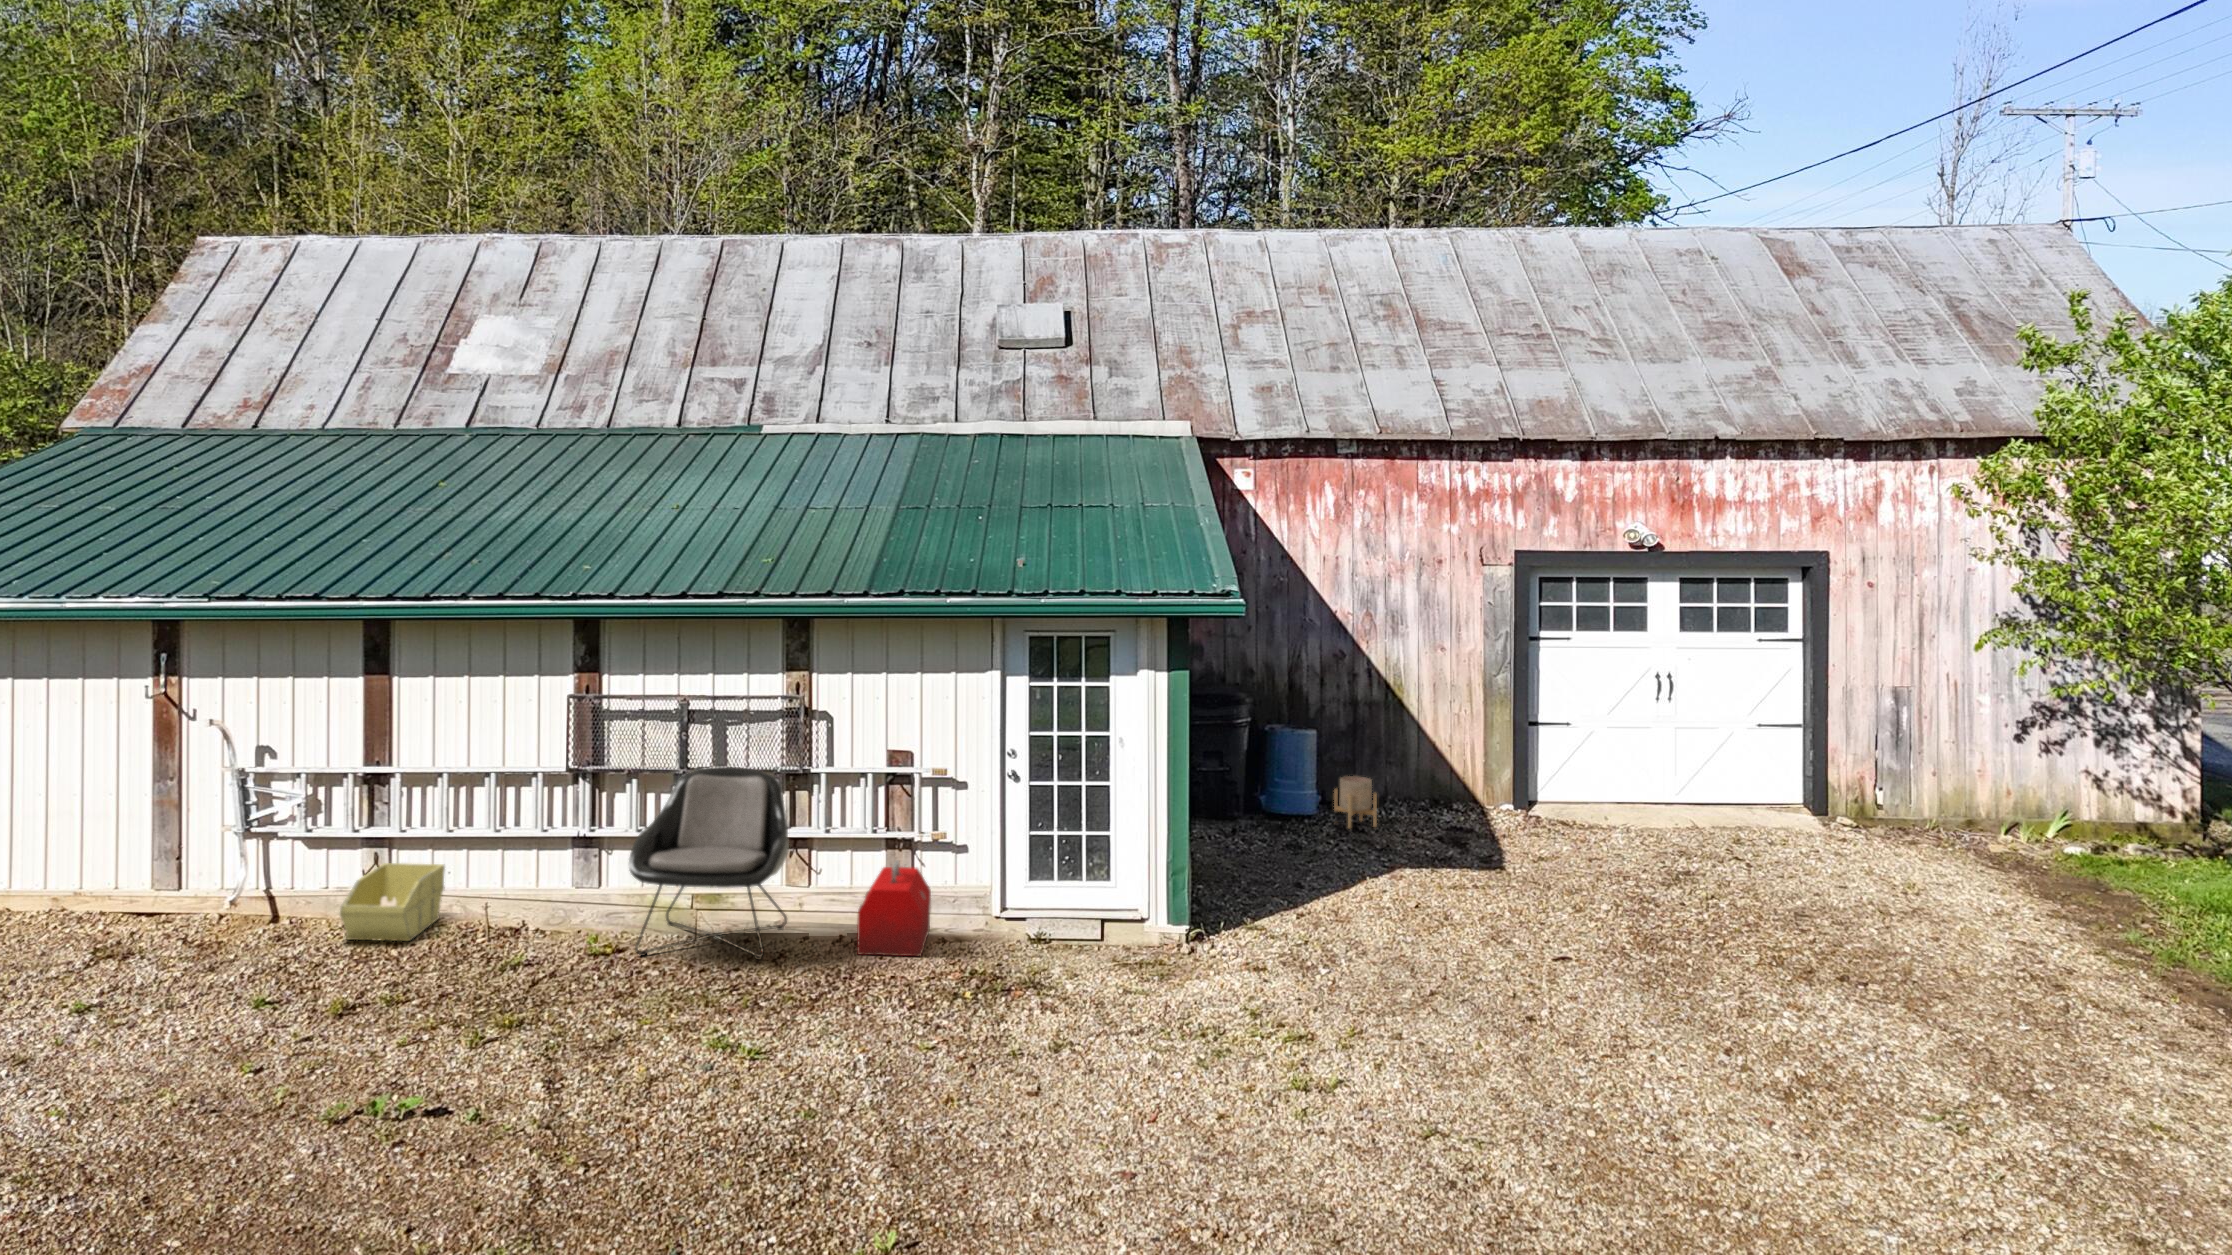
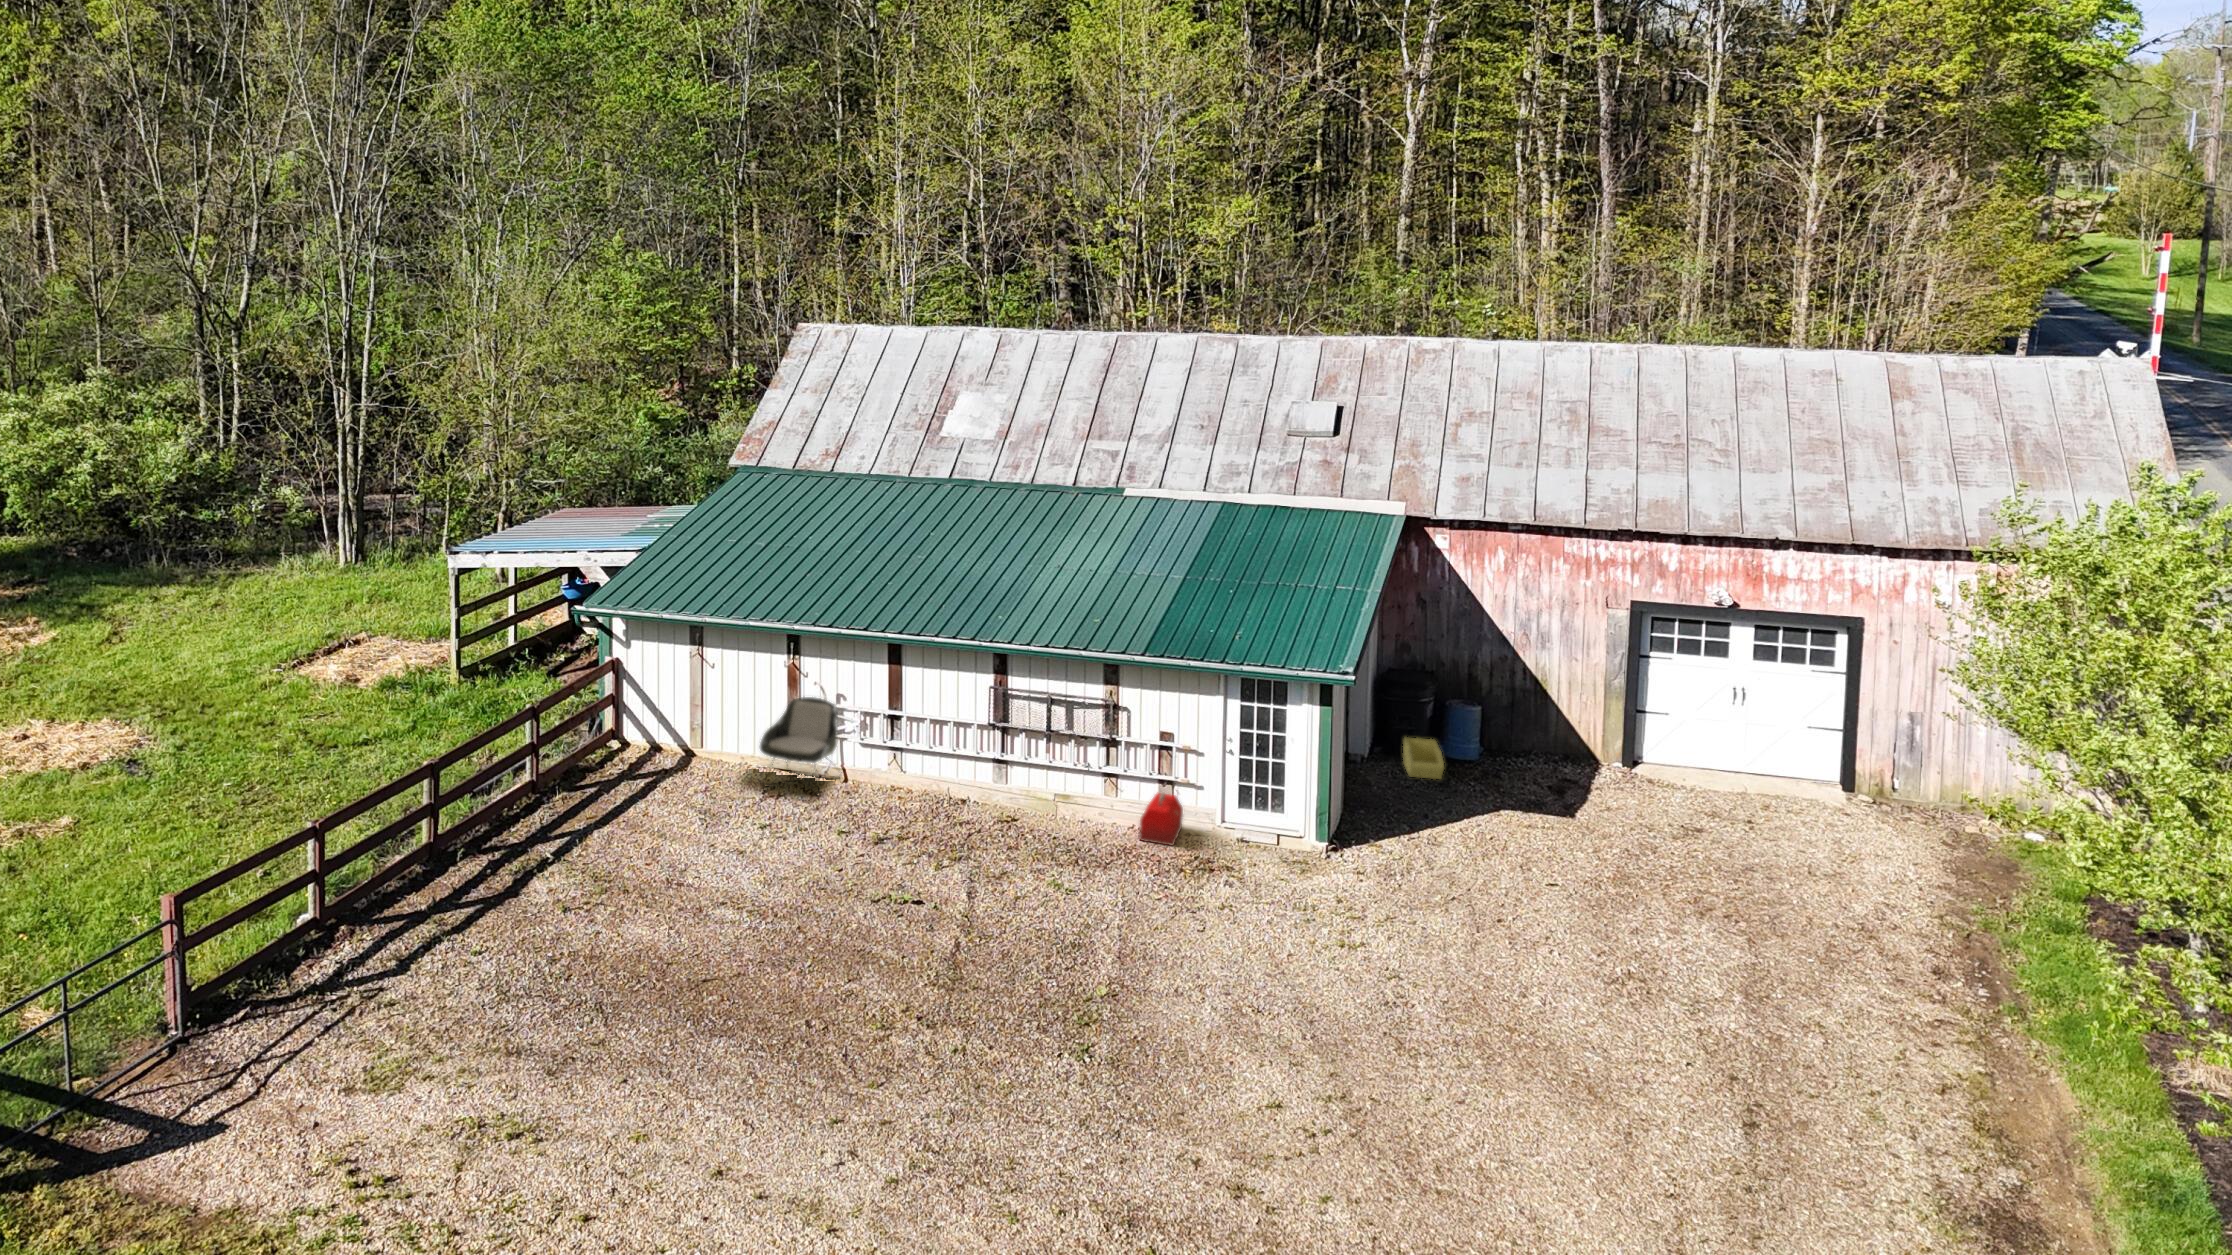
lounge chair: present [629,767,789,960] -> present [760,697,838,794]
planter: present [1334,776,1377,828] -> none [1469,740,1498,775]
storage bin: present [340,863,445,941] -> present [1403,738,1444,779]

